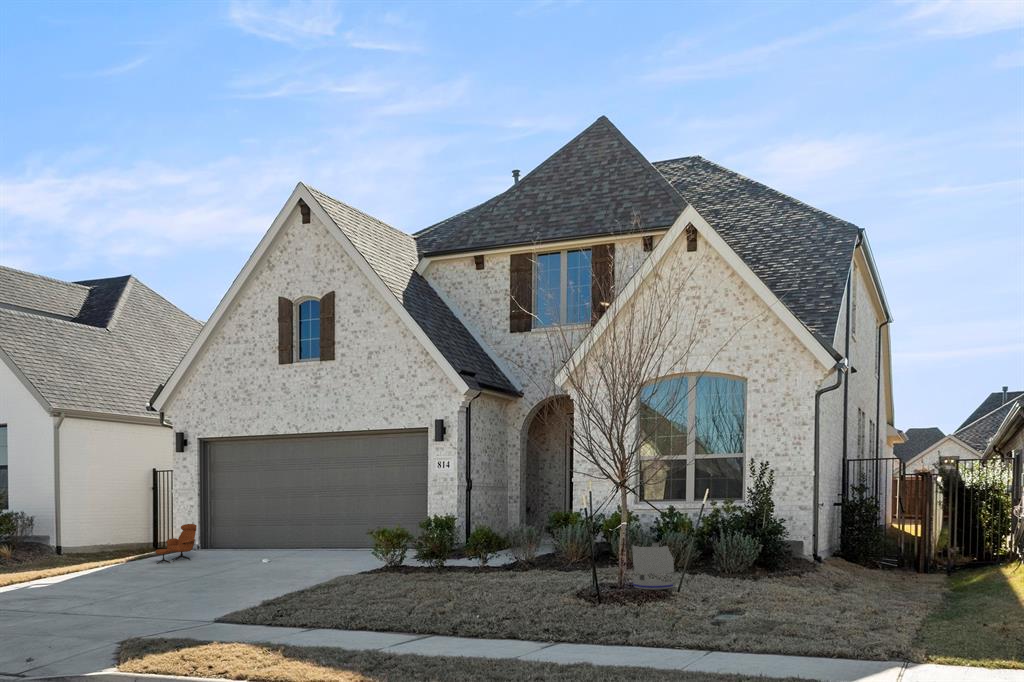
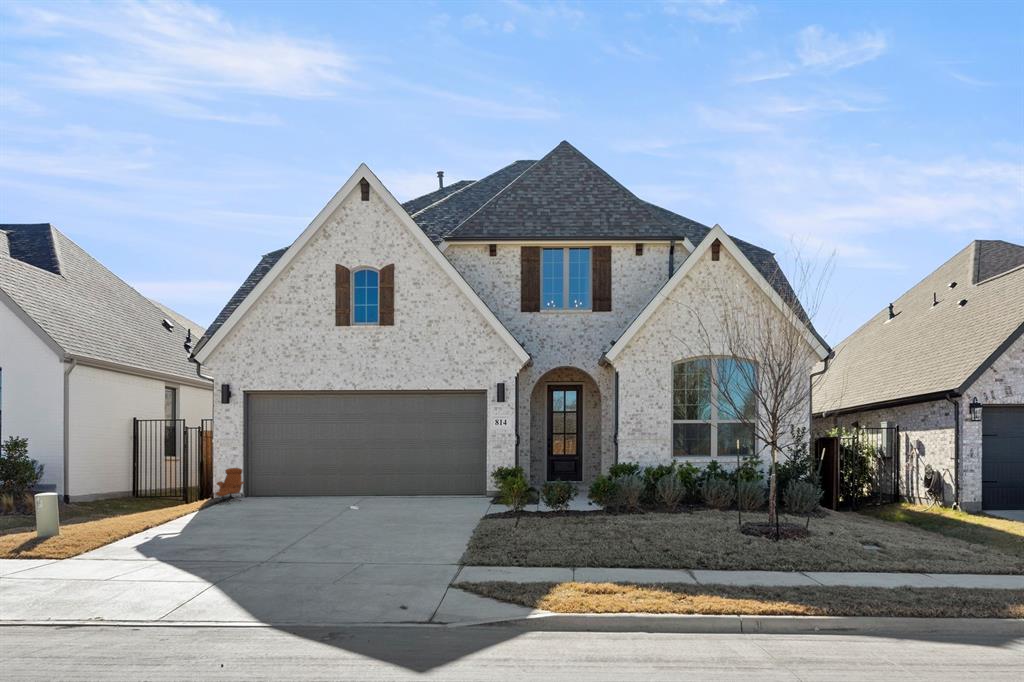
trash can: present [632,543,675,589] -> none [690,478,722,512]

